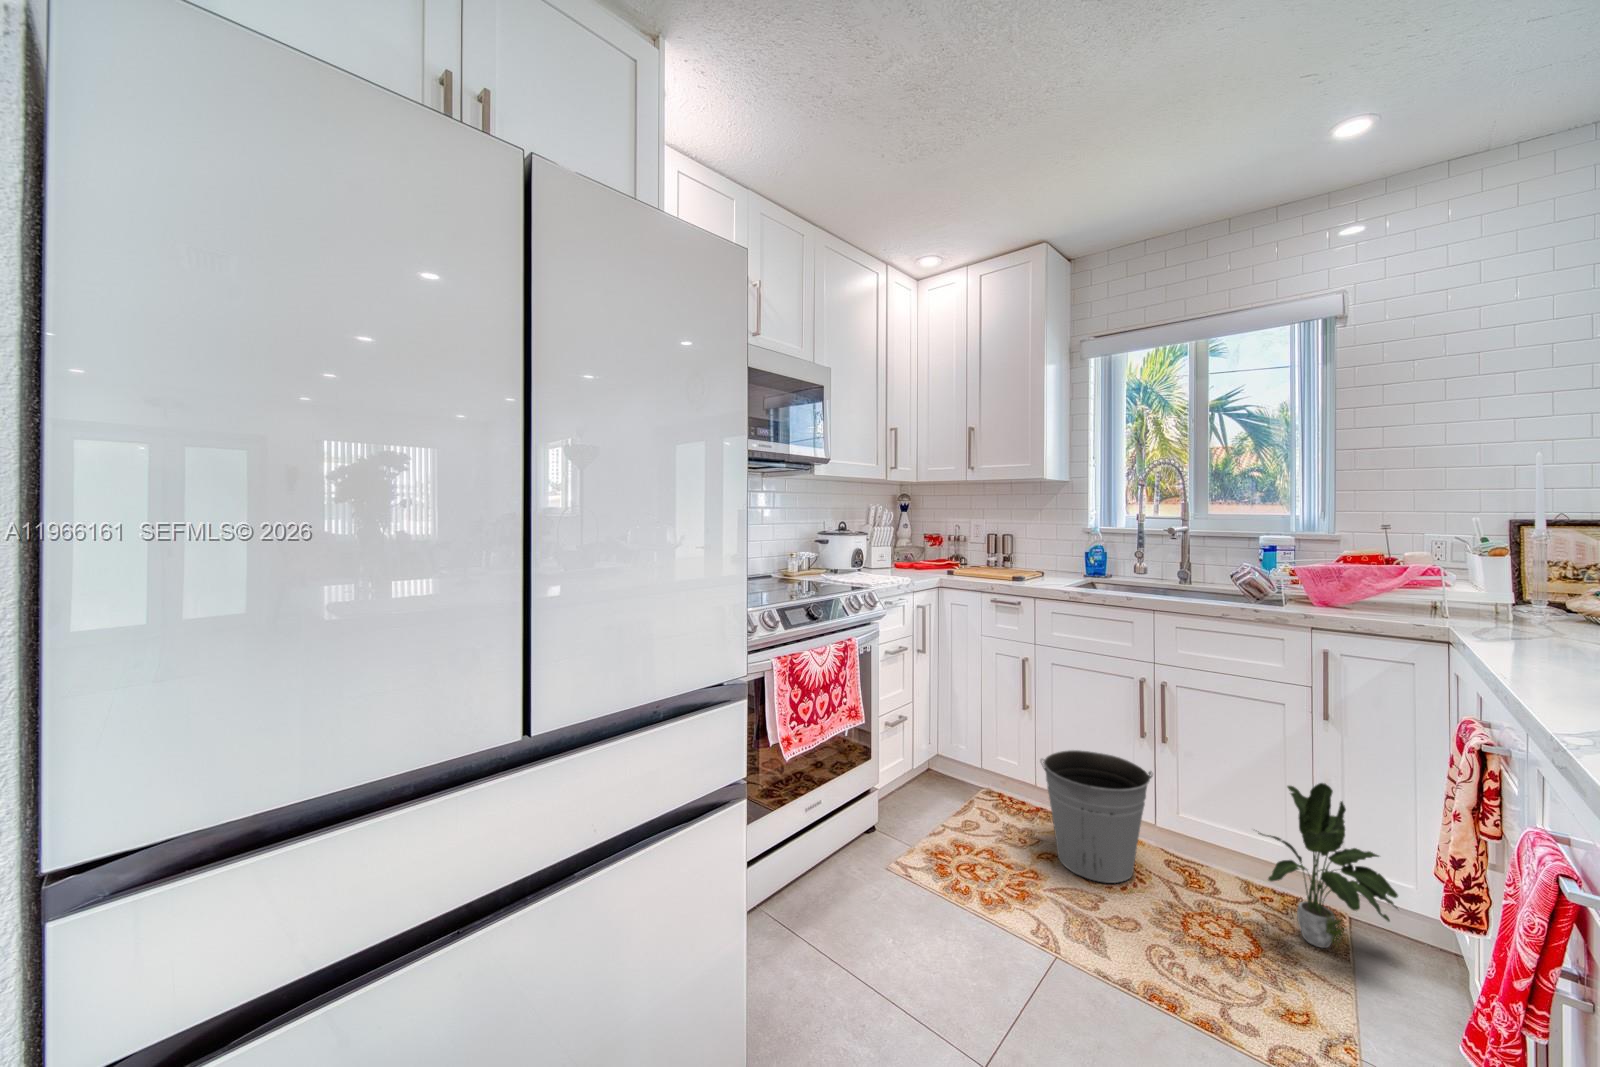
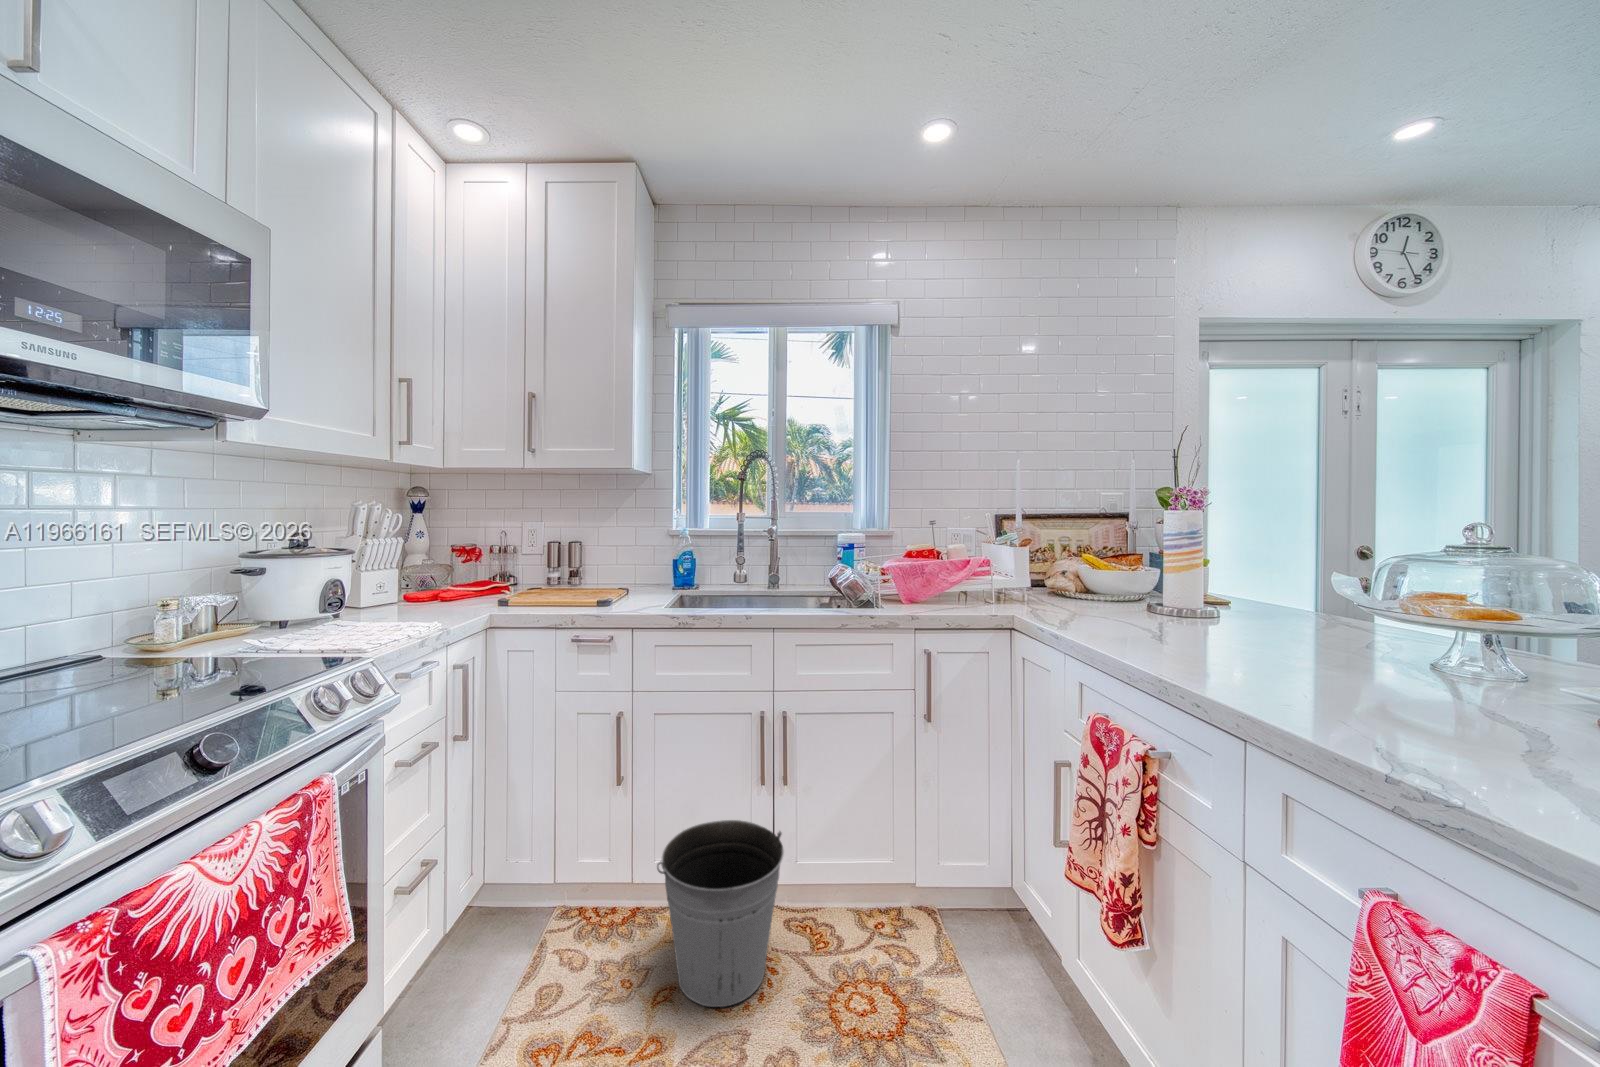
potted plant: present [1258,783,1398,948] -> none [886,799,994,970]

